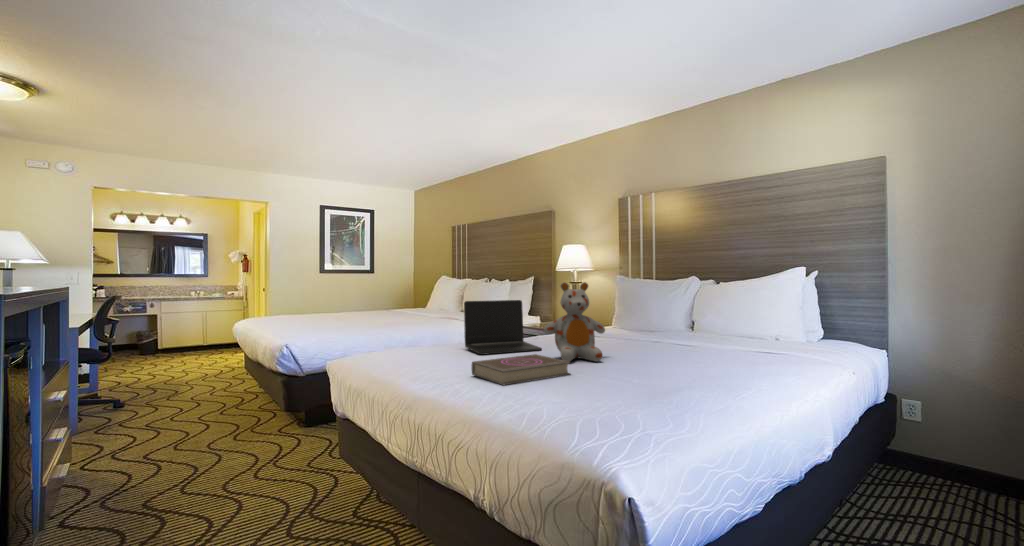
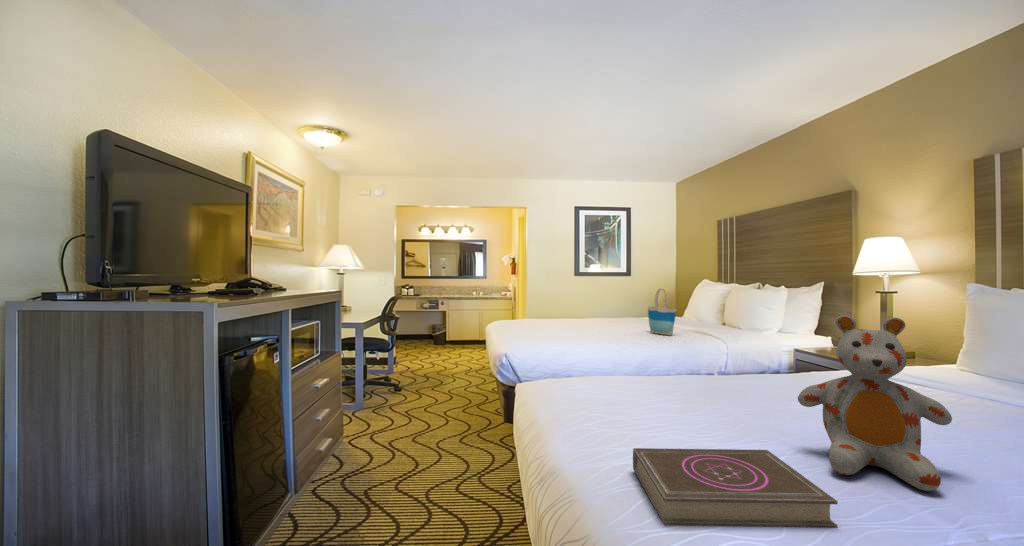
tote bag: none [410,282,435,322] -> present [648,289,676,335]
laptop: present [464,300,542,355] -> none [677,327,806,420]

